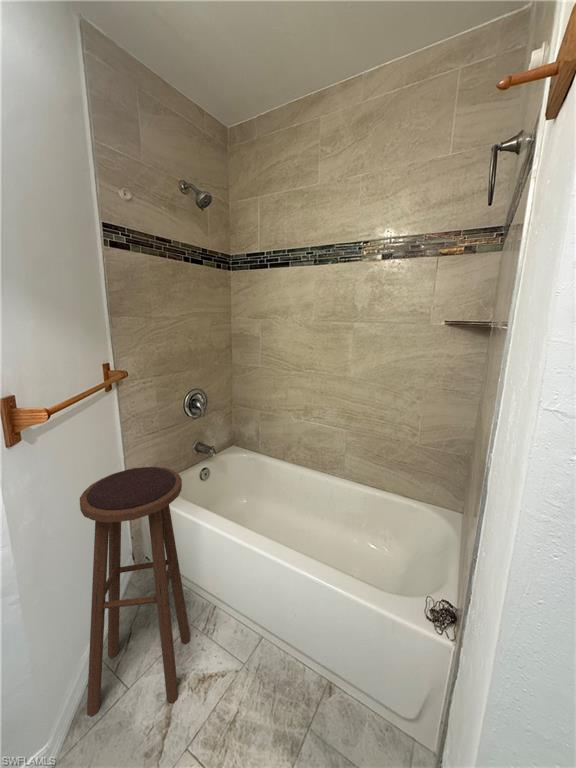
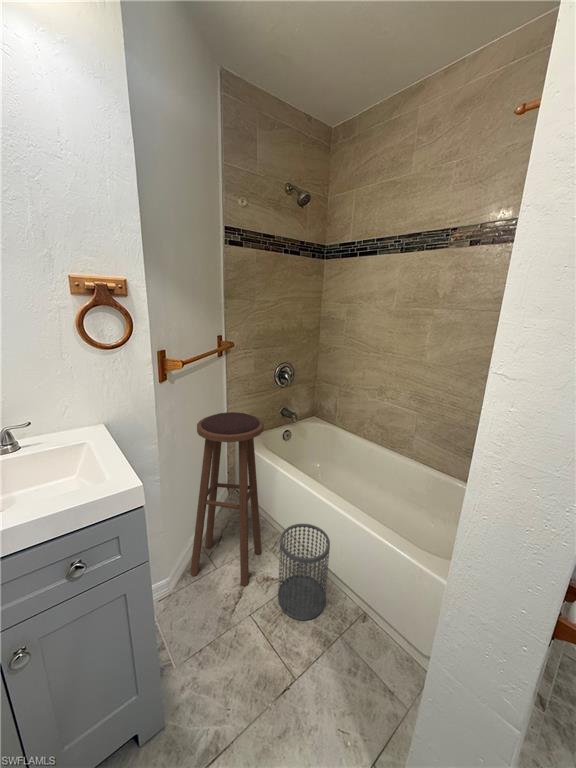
wastebasket: none [219,593,282,729] -> present [278,524,330,620]

